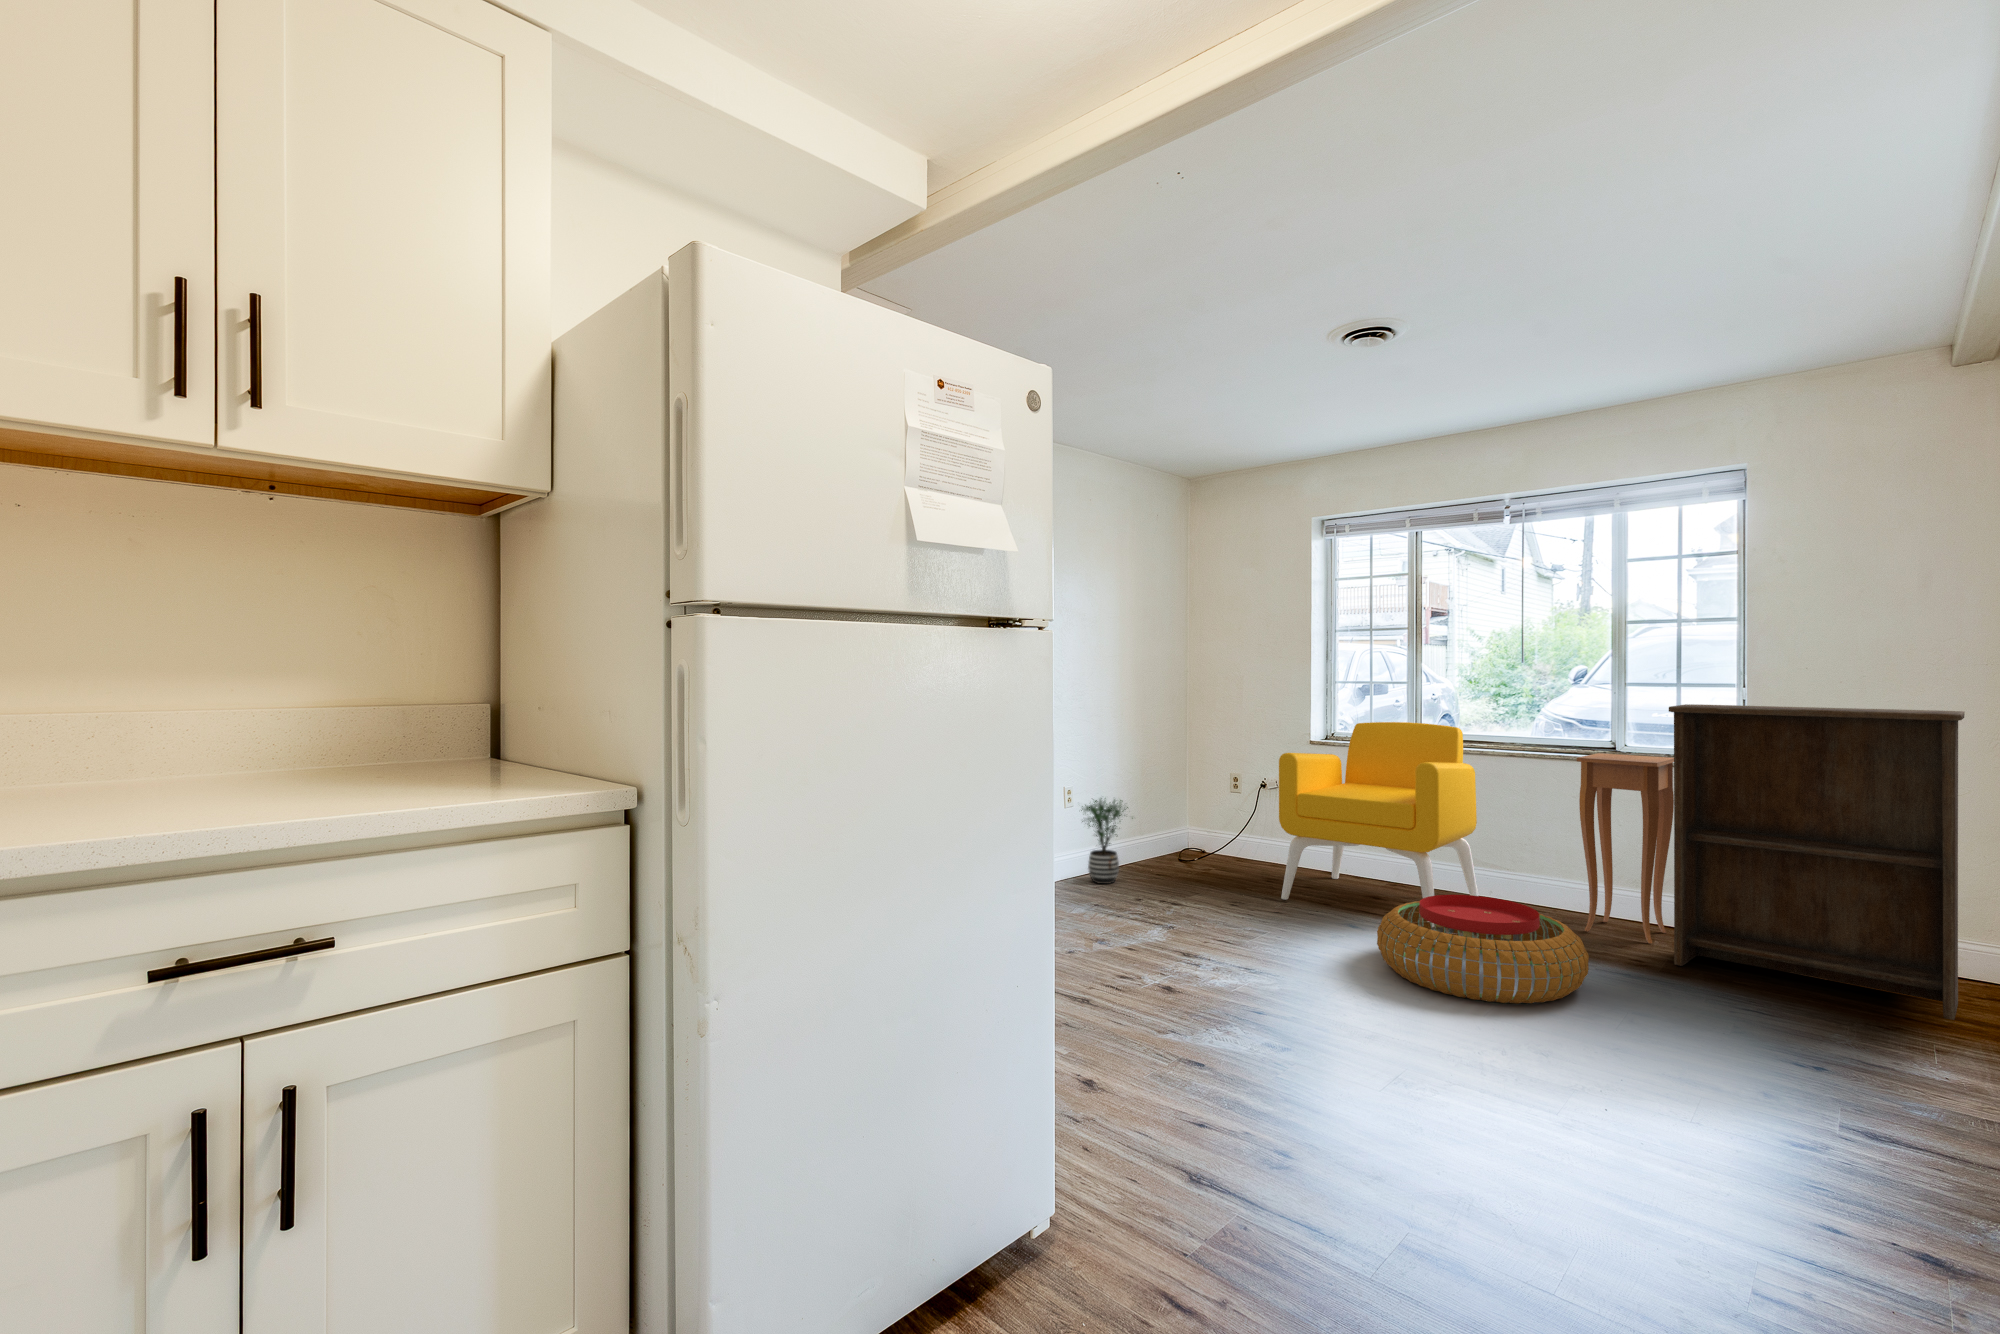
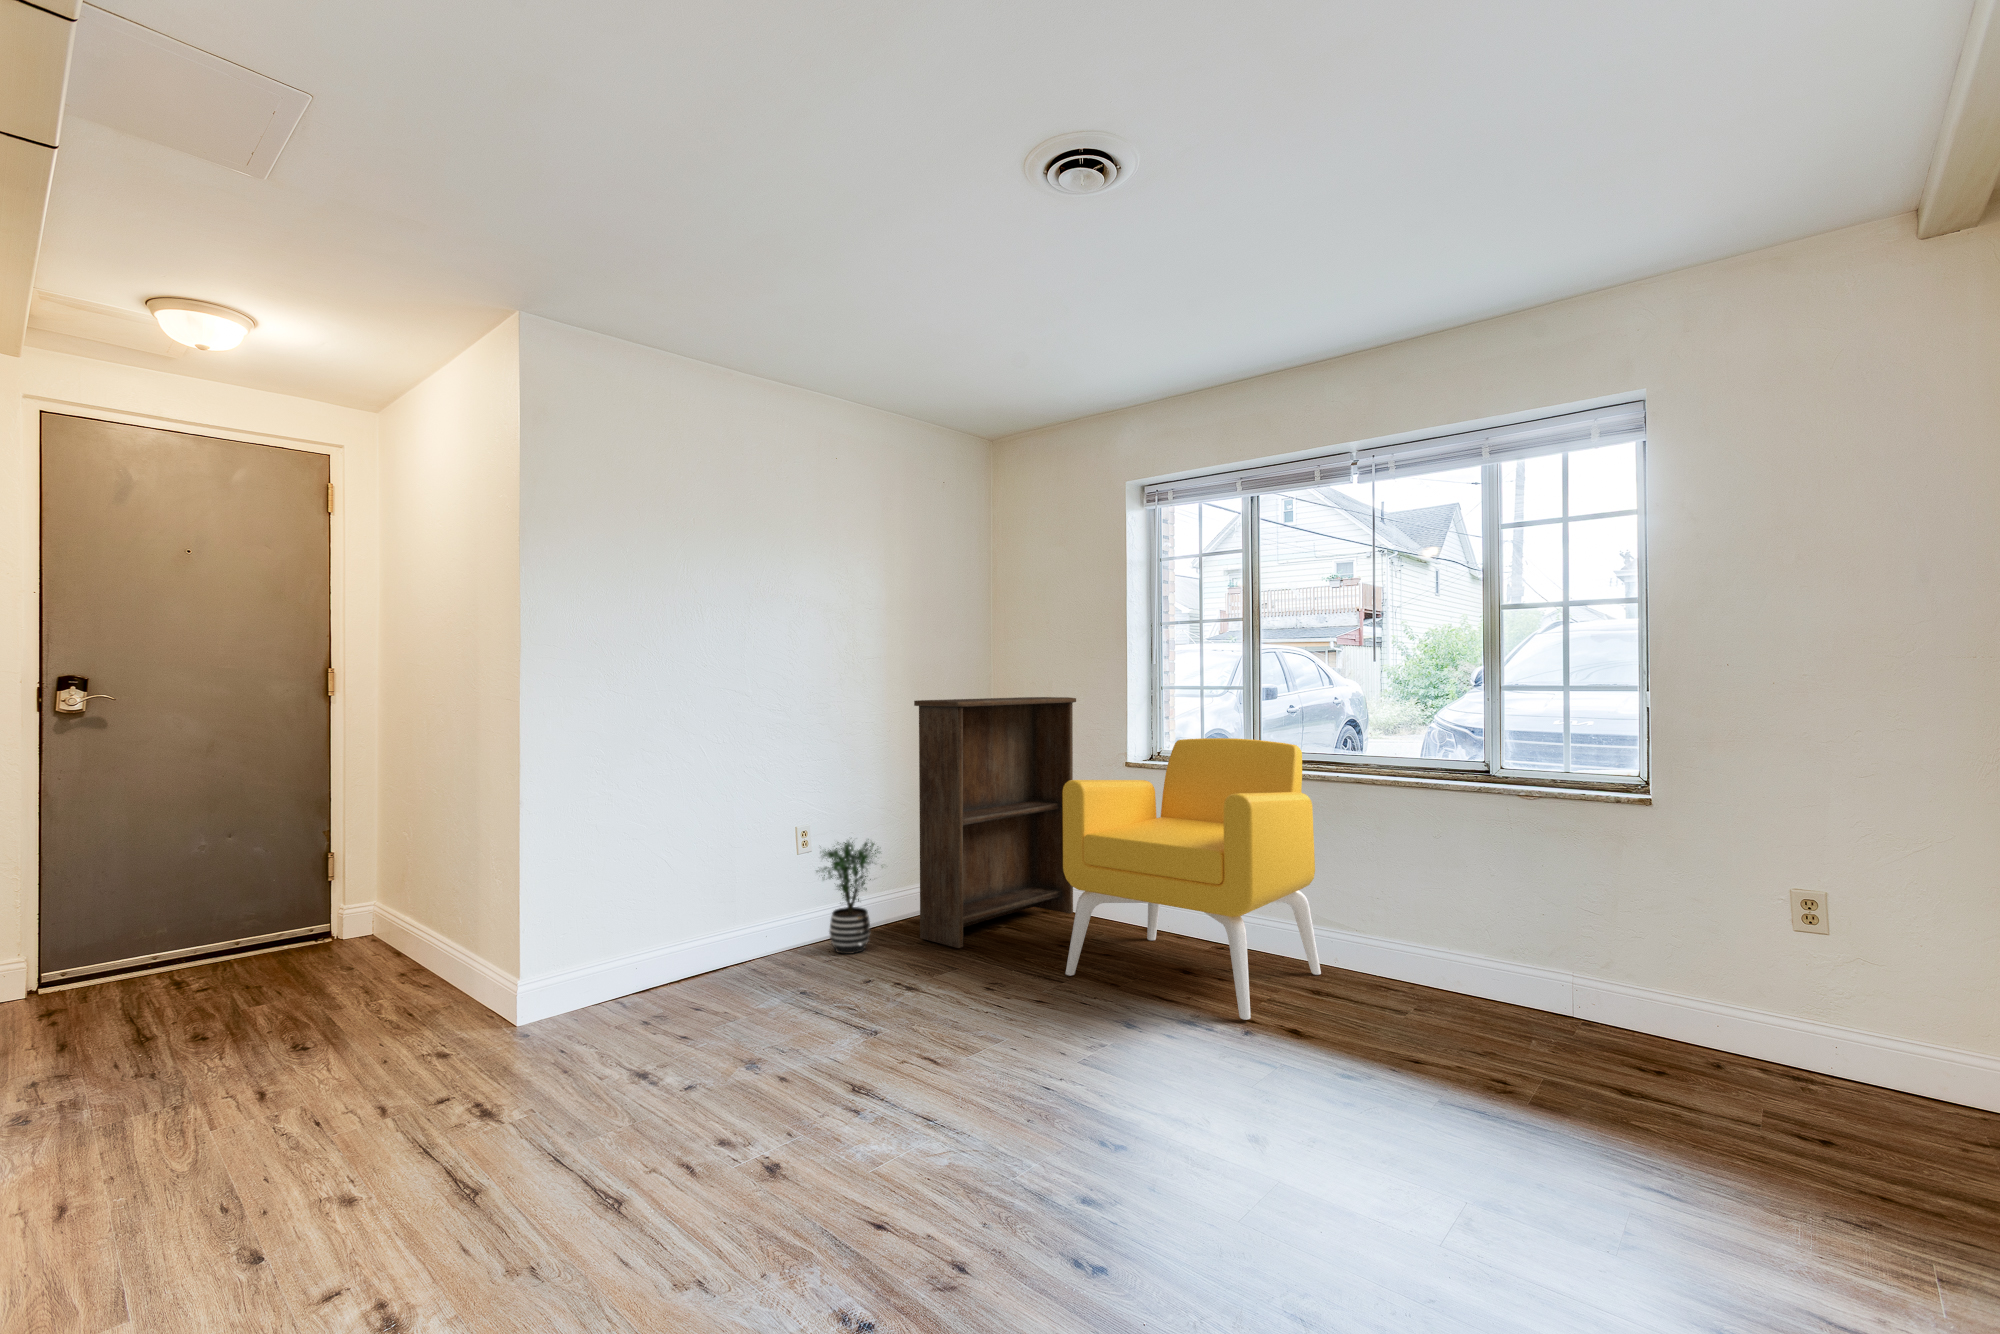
bookshelf: present [1669,704,1965,1020] -> present [914,697,1076,948]
side table: present [1577,753,1674,943] -> none [1433,779,1562,1042]
pouf: present [1377,895,1589,1004] -> none [1142,985,1431,1170]

